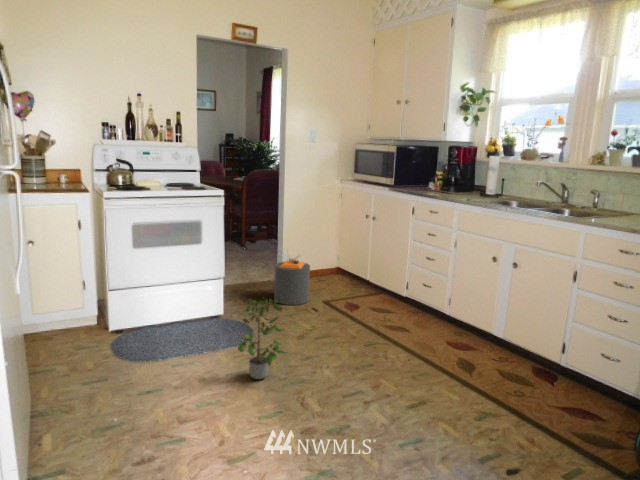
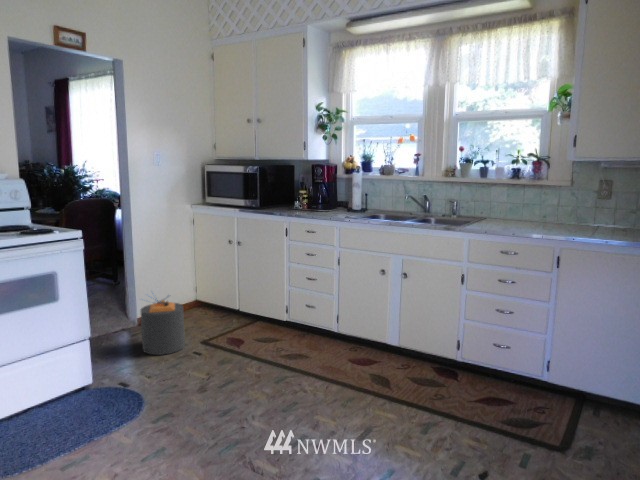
potted plant: present [238,297,287,379] -> none [157,352,220,454]

